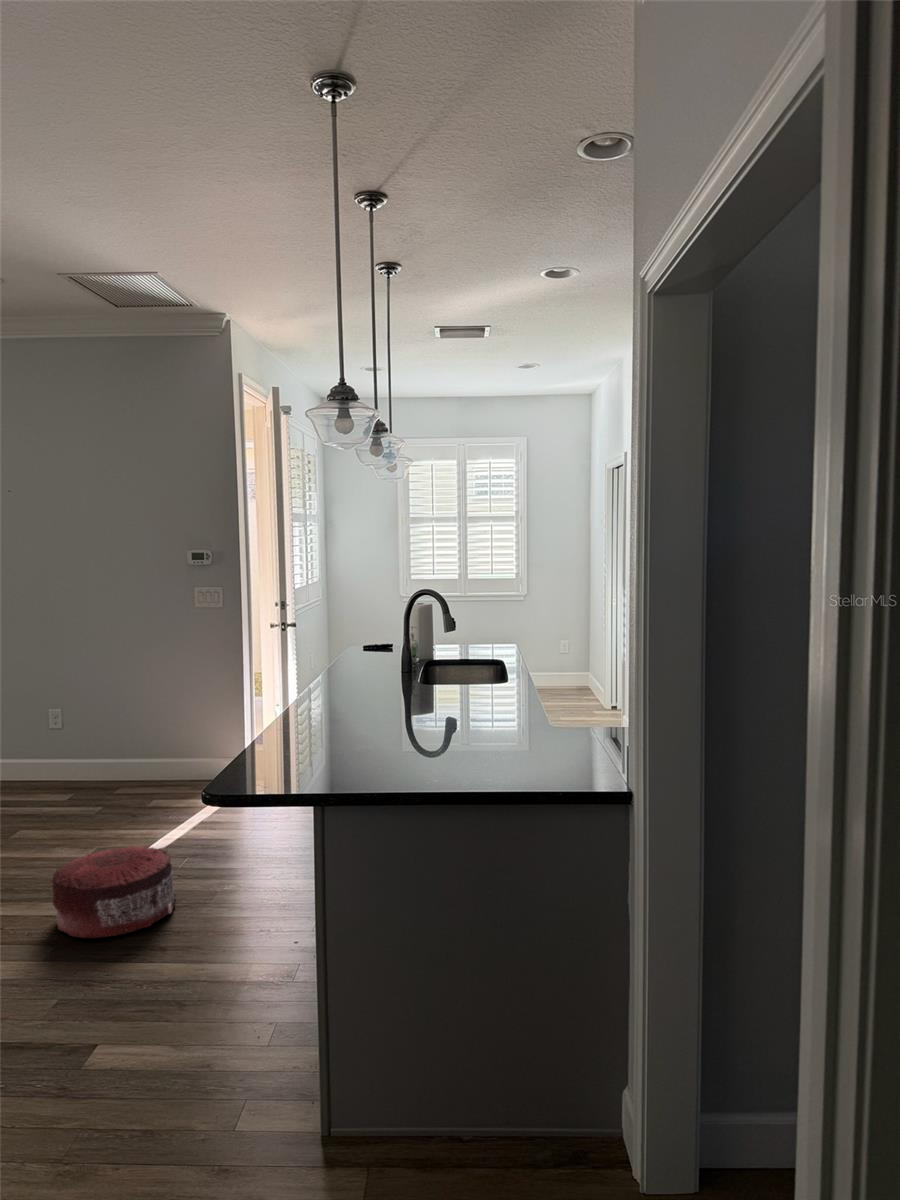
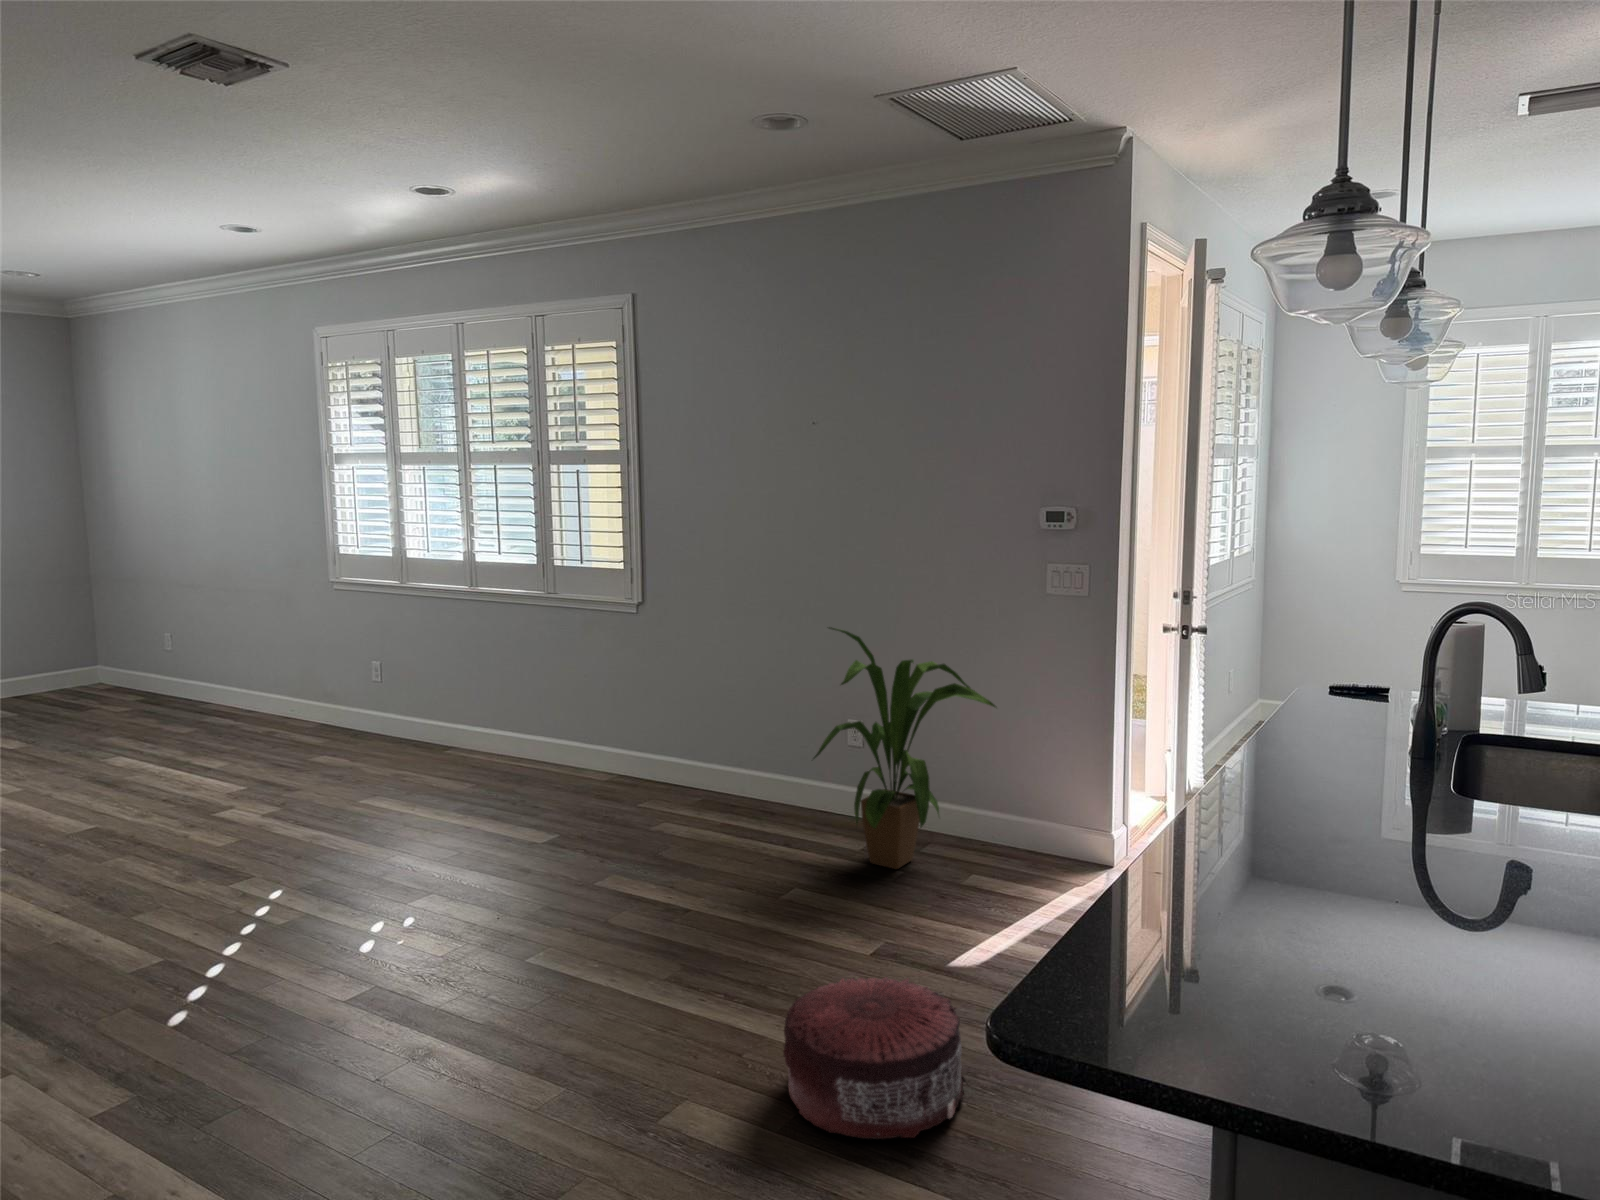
house plant: none [32,640,168,806] -> present [814,627,996,869]

